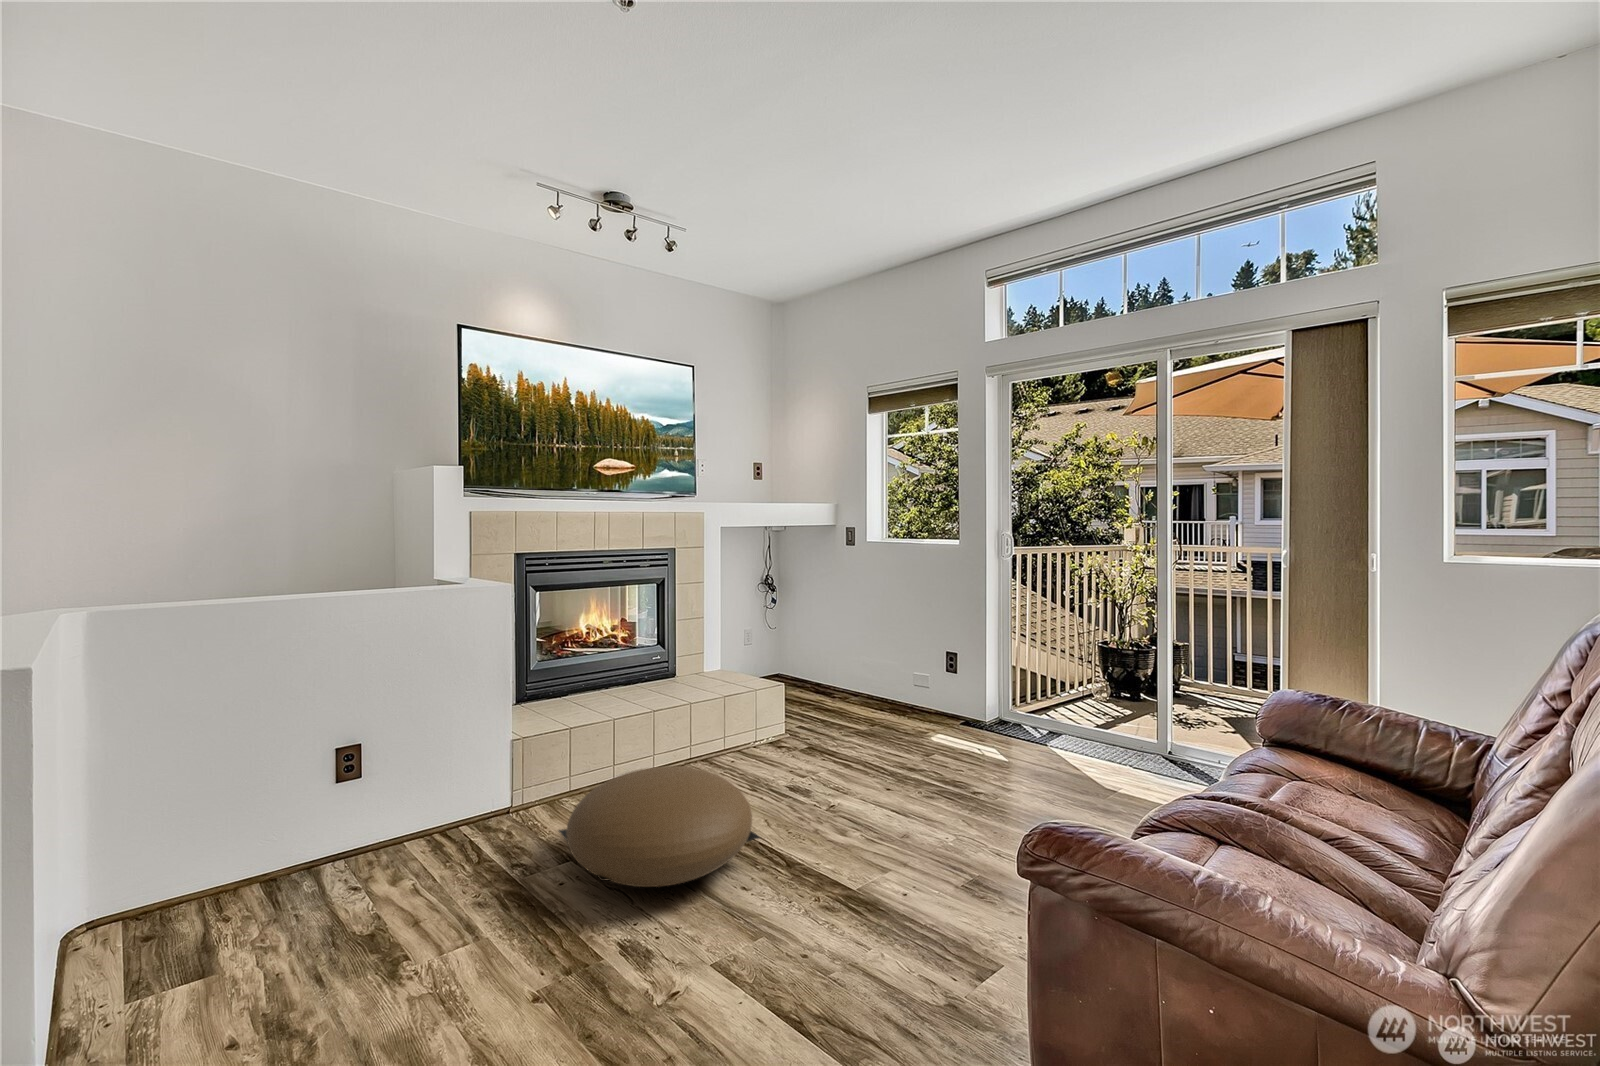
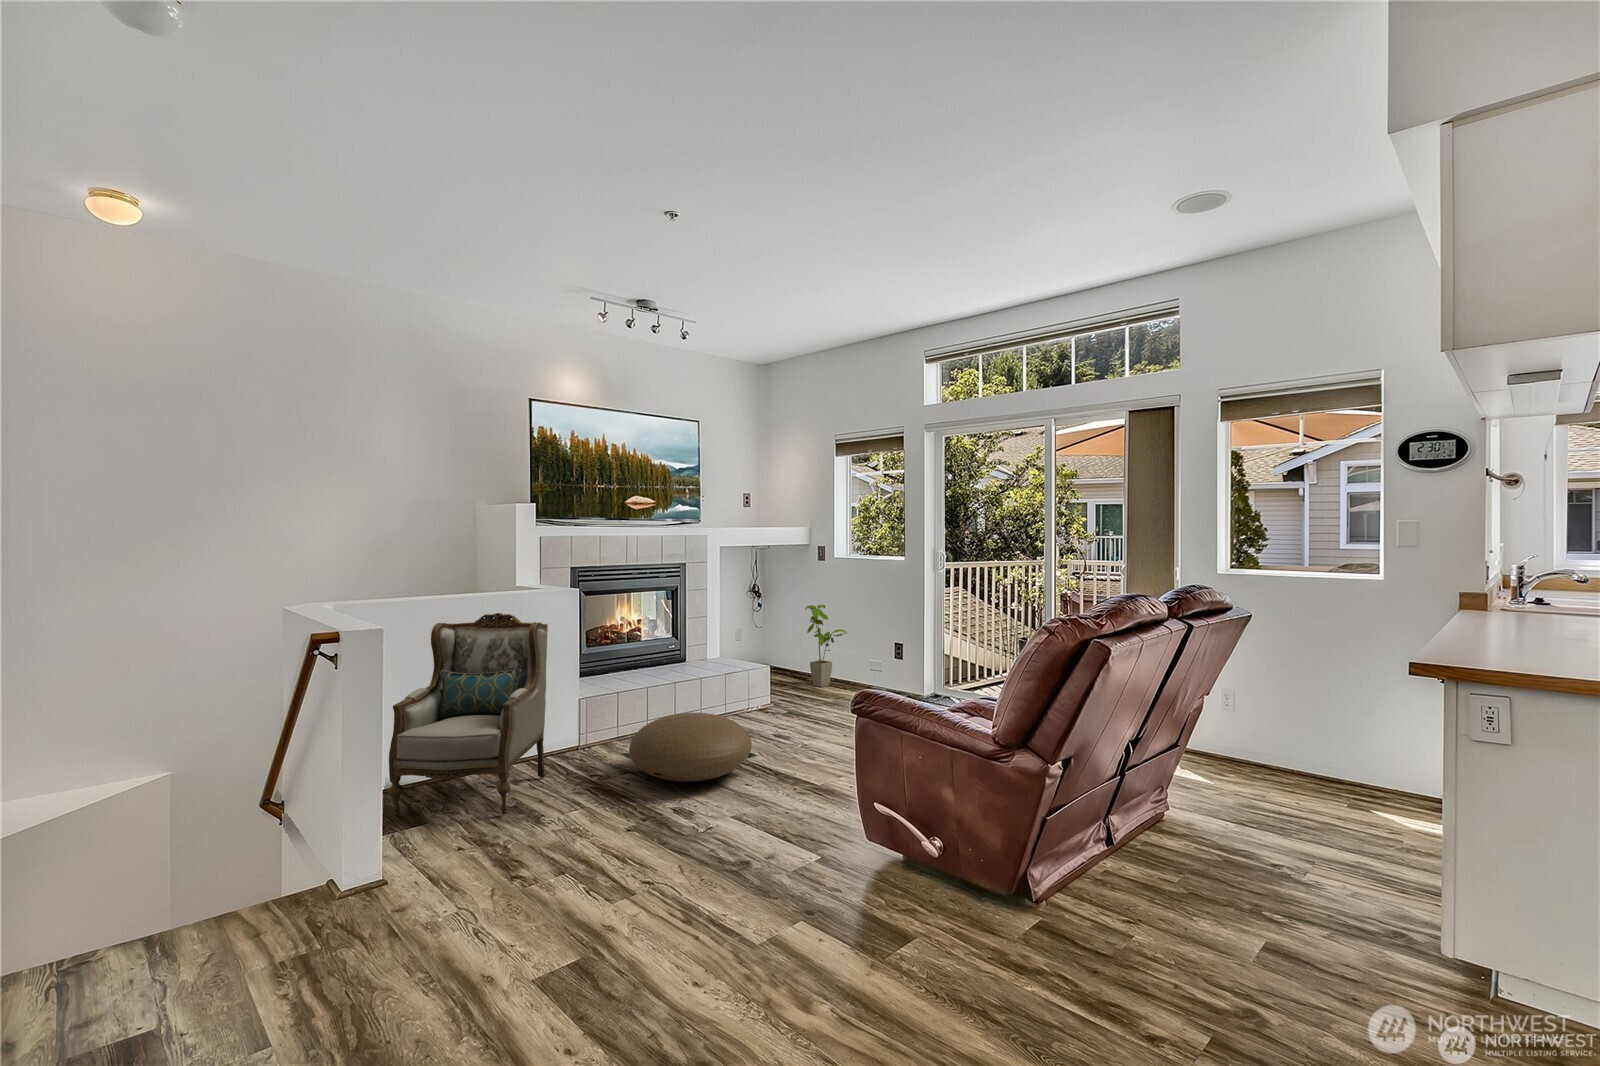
house plant: none [828,600,883,705] -> present [806,605,847,687]
armchair: none [154,622,447,959] -> present [388,613,548,817]

